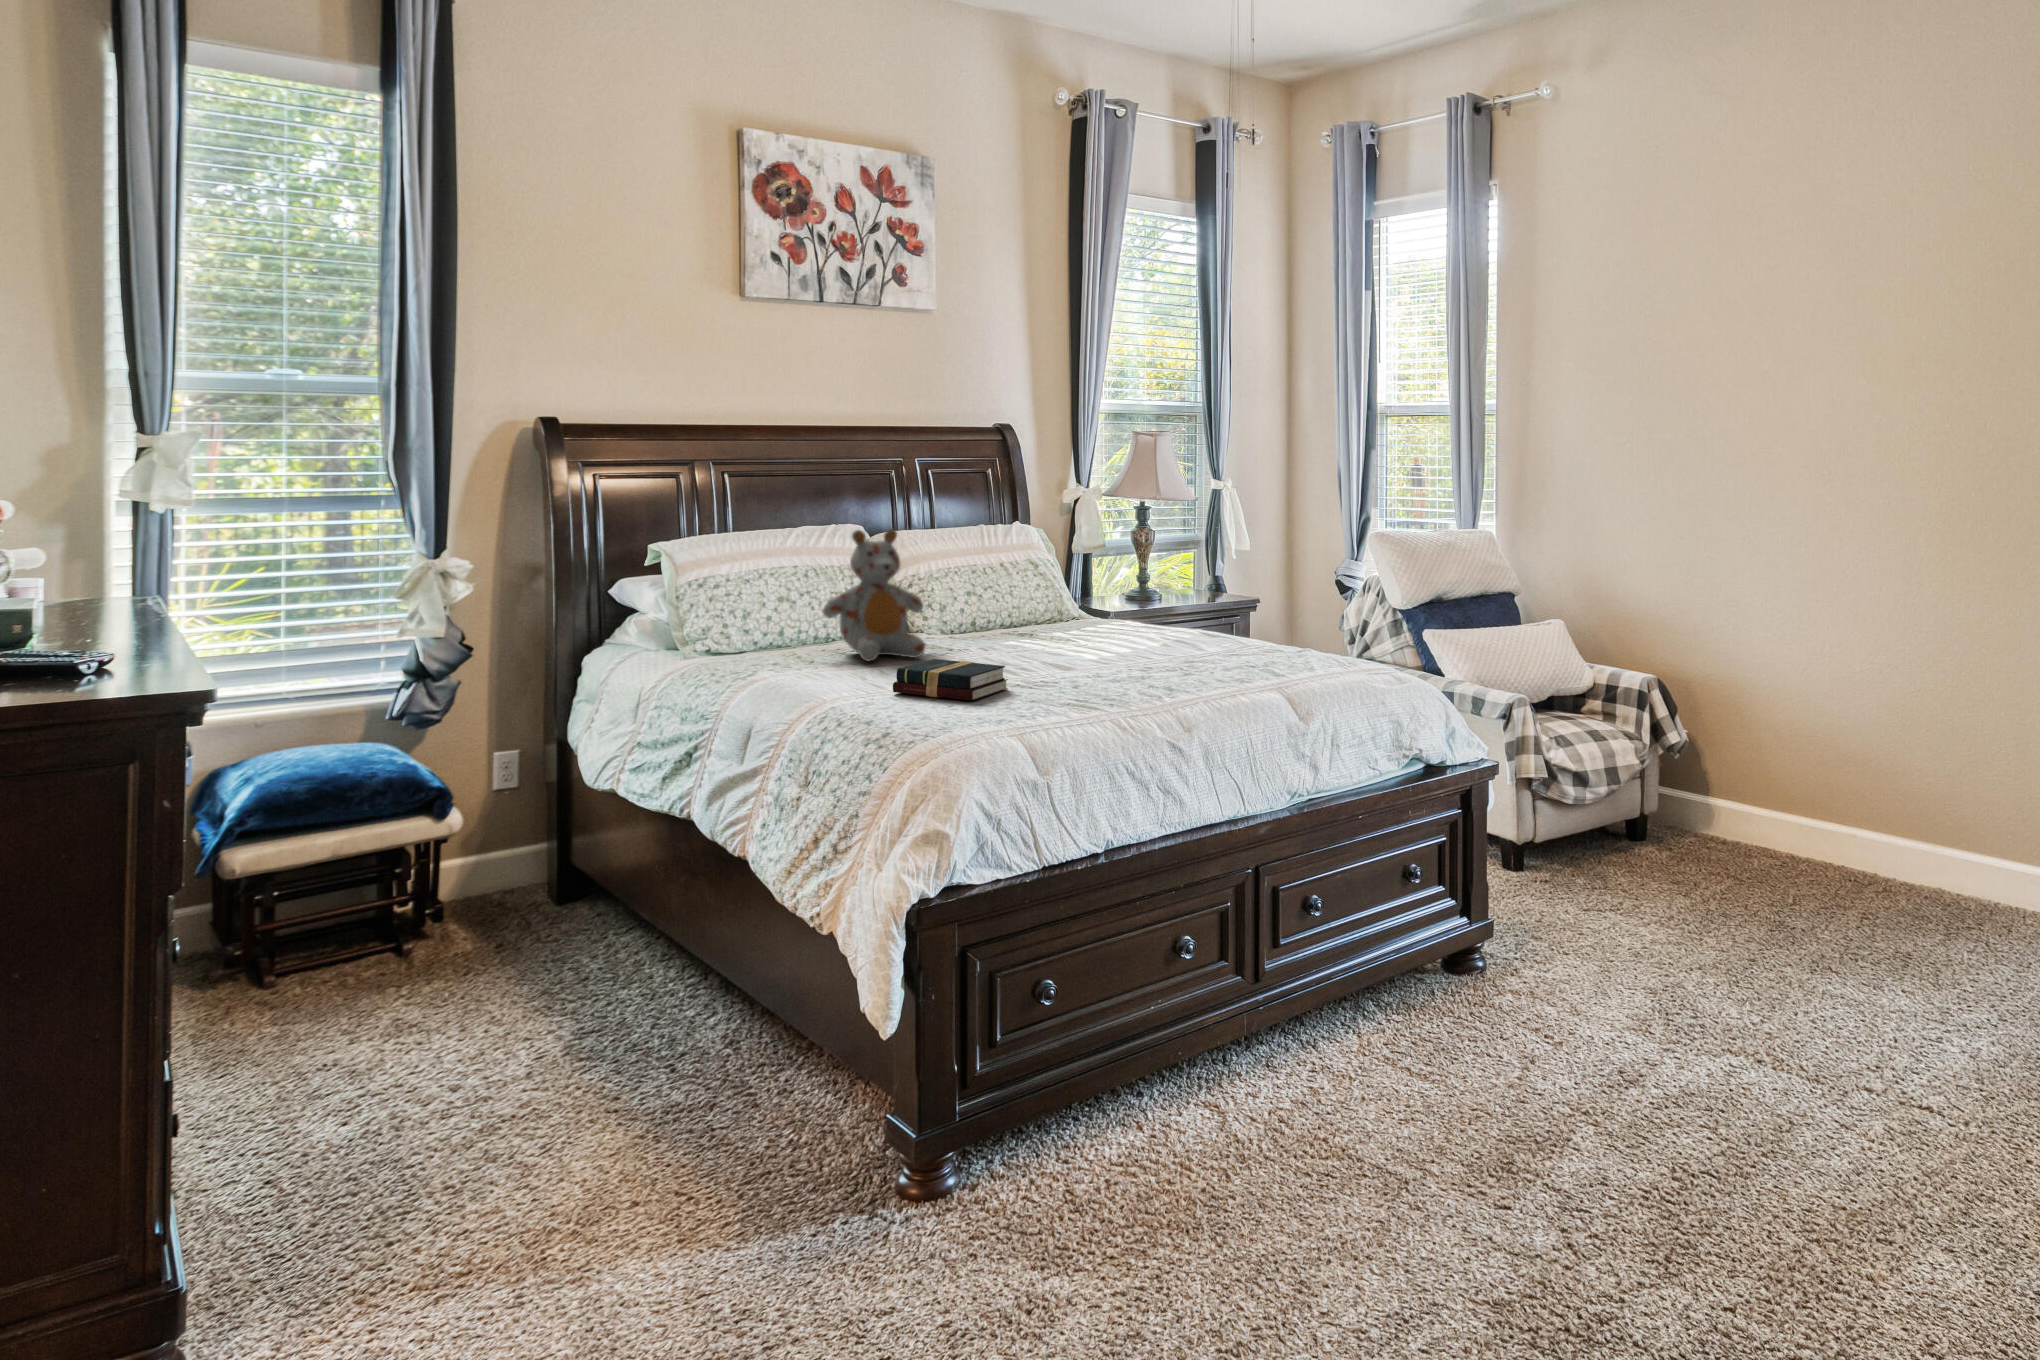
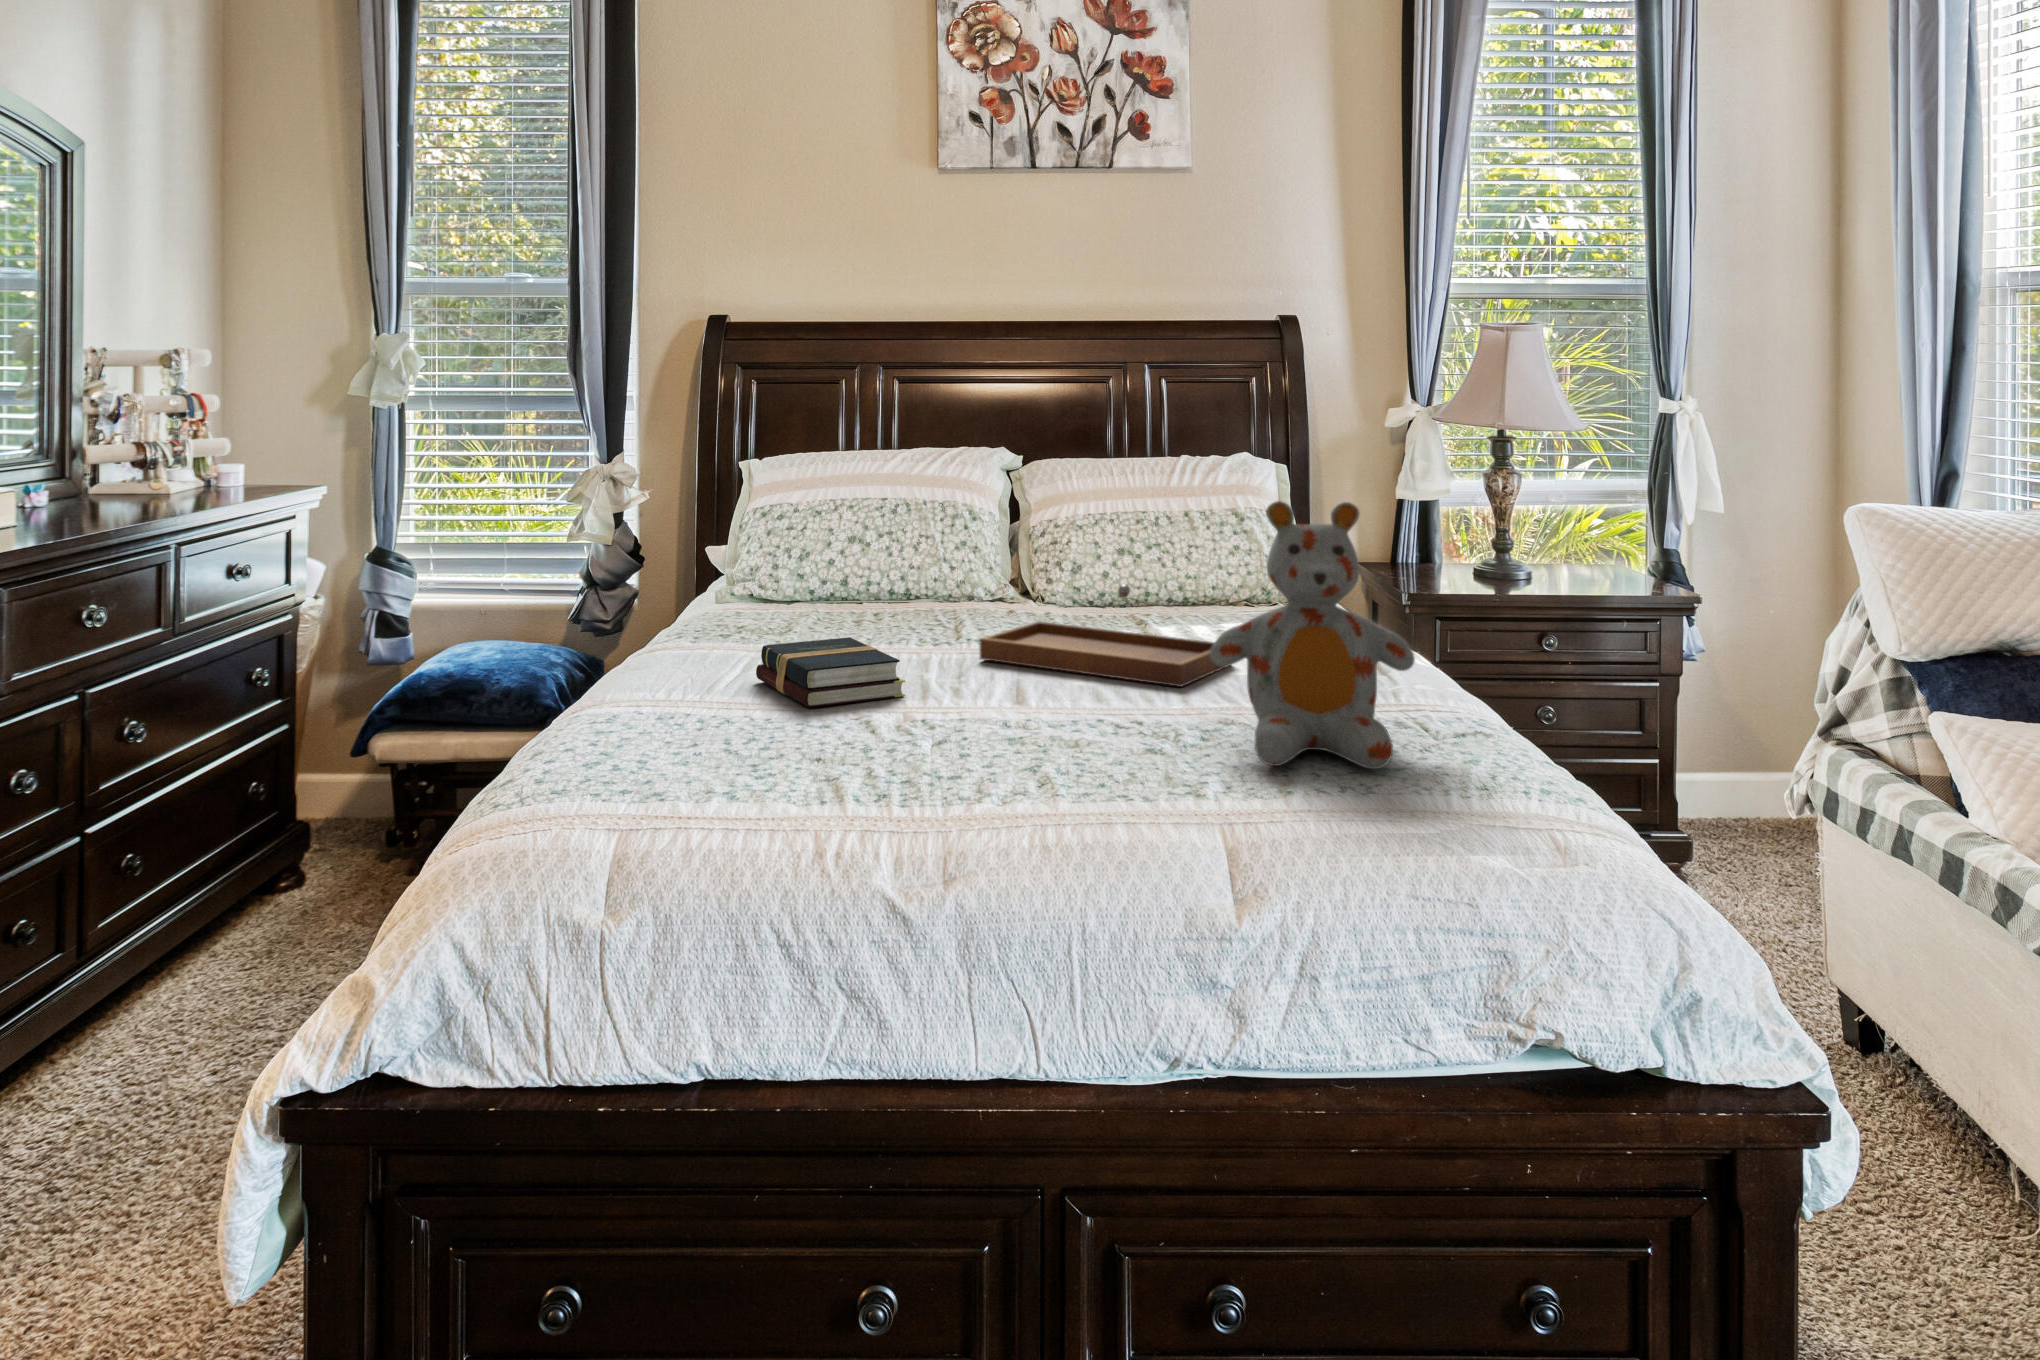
stuffed bear: present [823,529,925,661] -> present [1210,501,1415,769]
tray: none [996,609,1144,667] -> present [980,584,1226,687]

